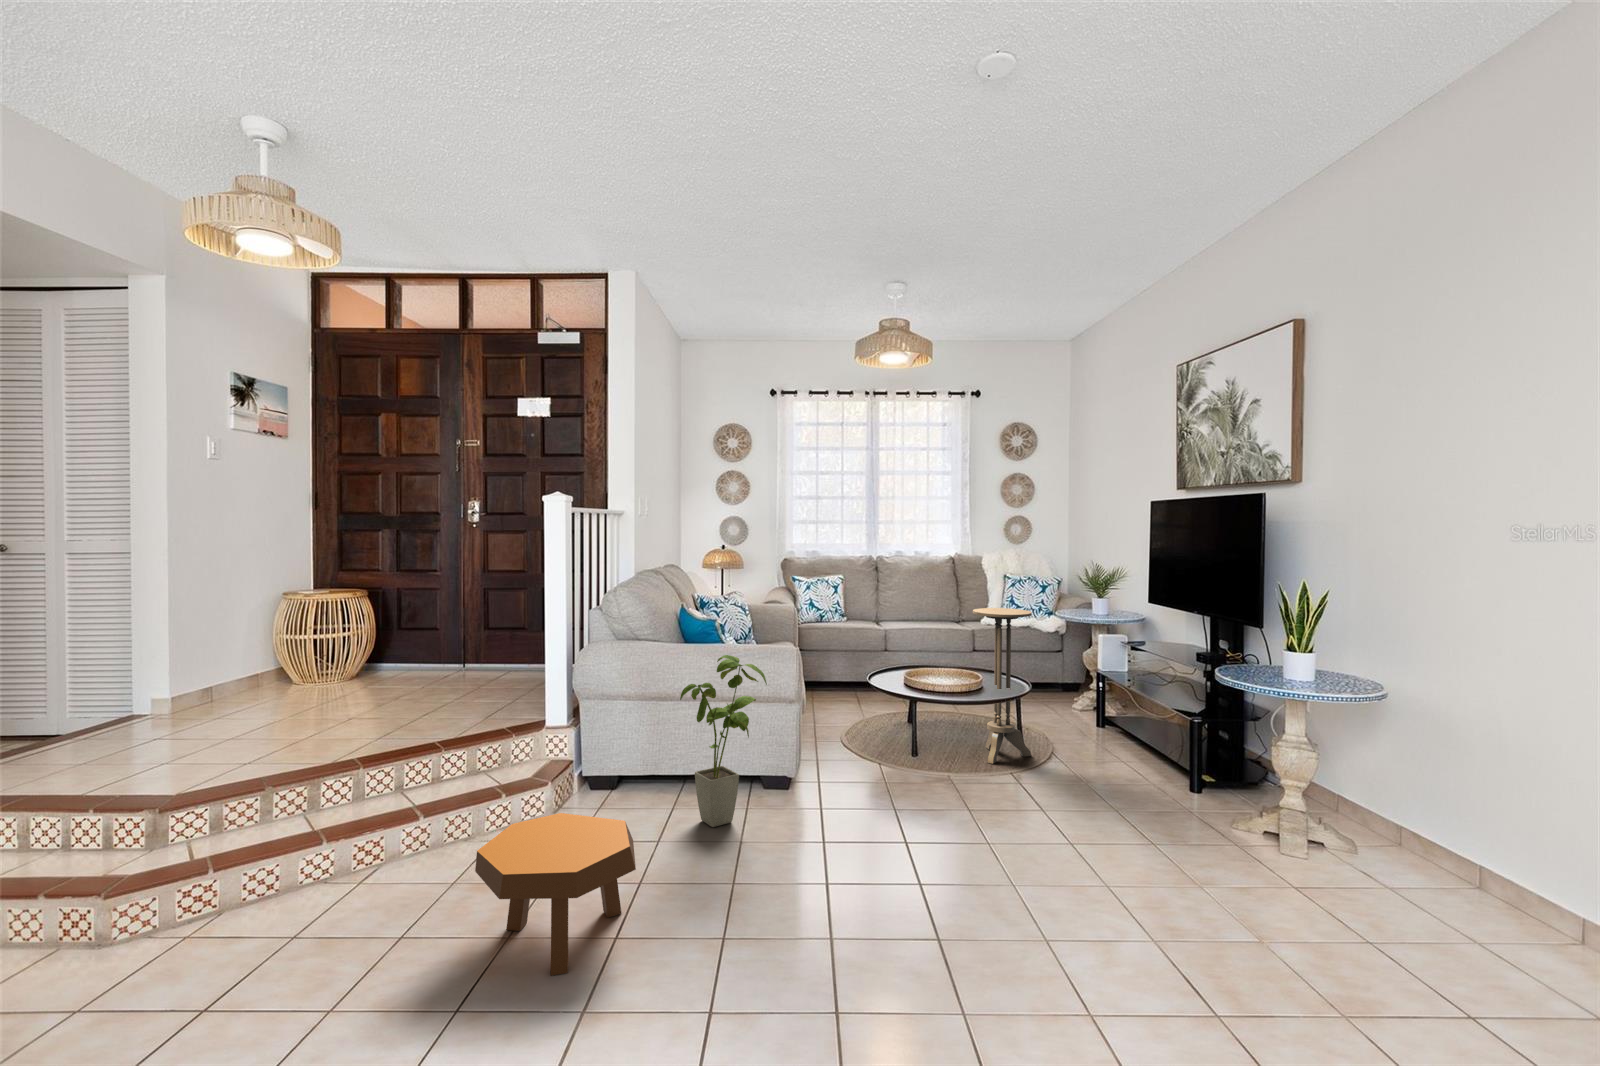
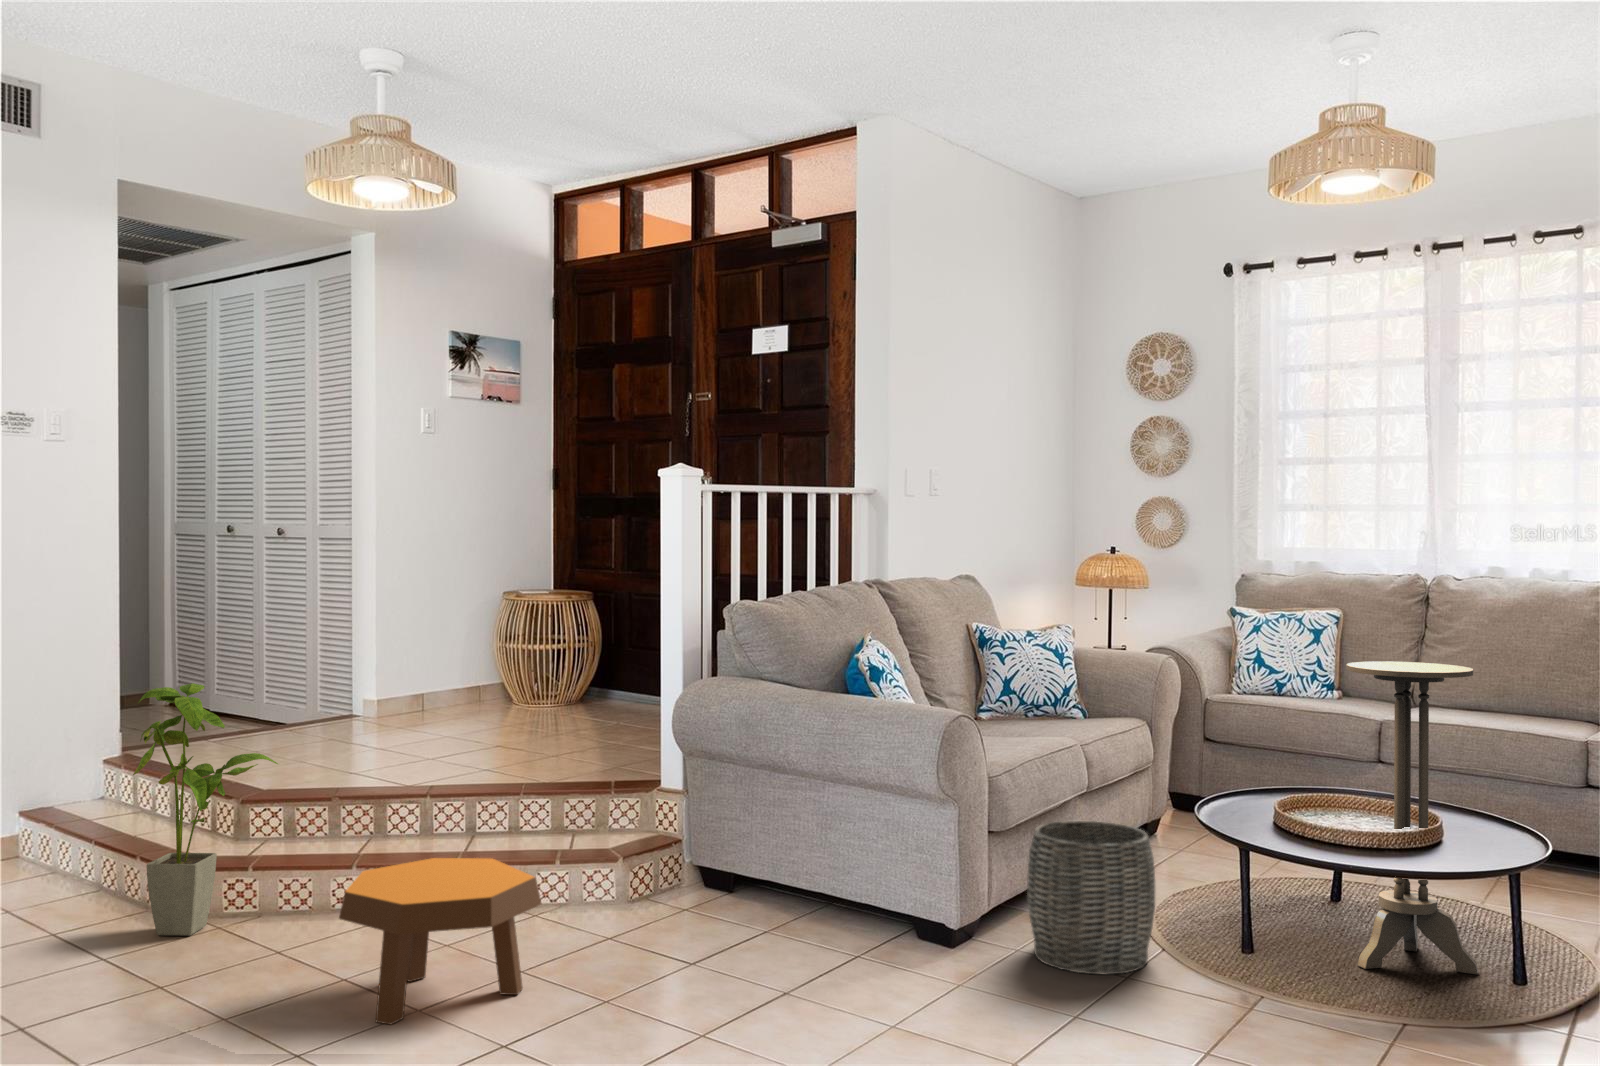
house plant: present [680,655,767,827] -> present [133,683,278,936]
woven basket: none [849,709,919,799] -> present [1027,821,1155,974]

